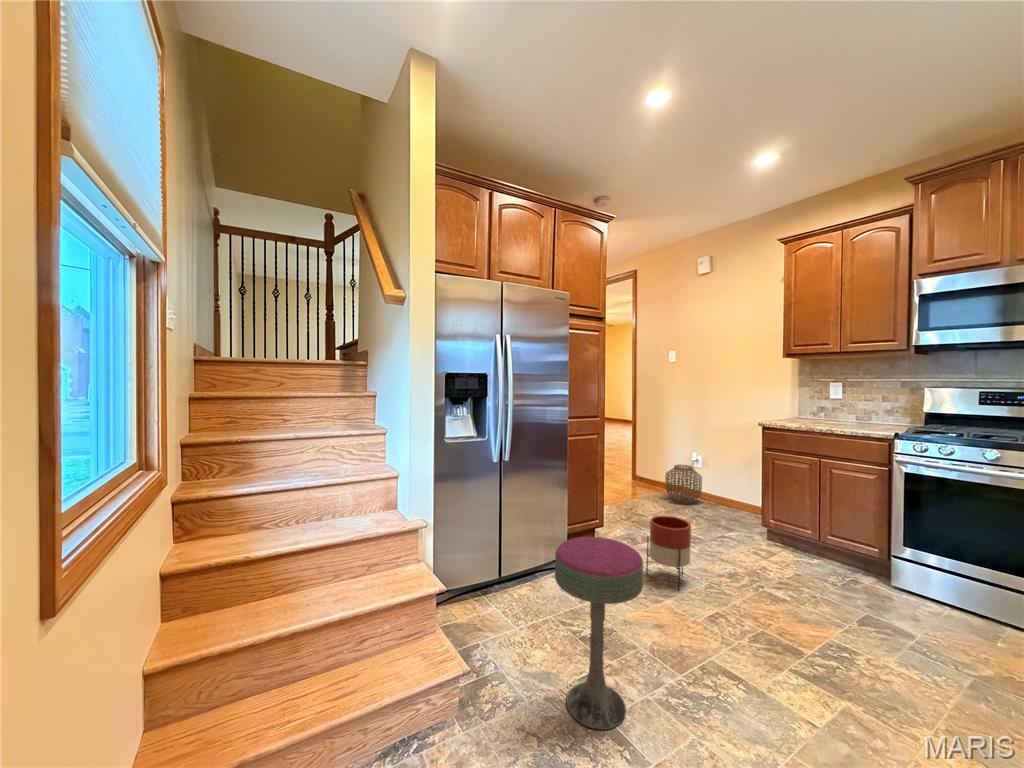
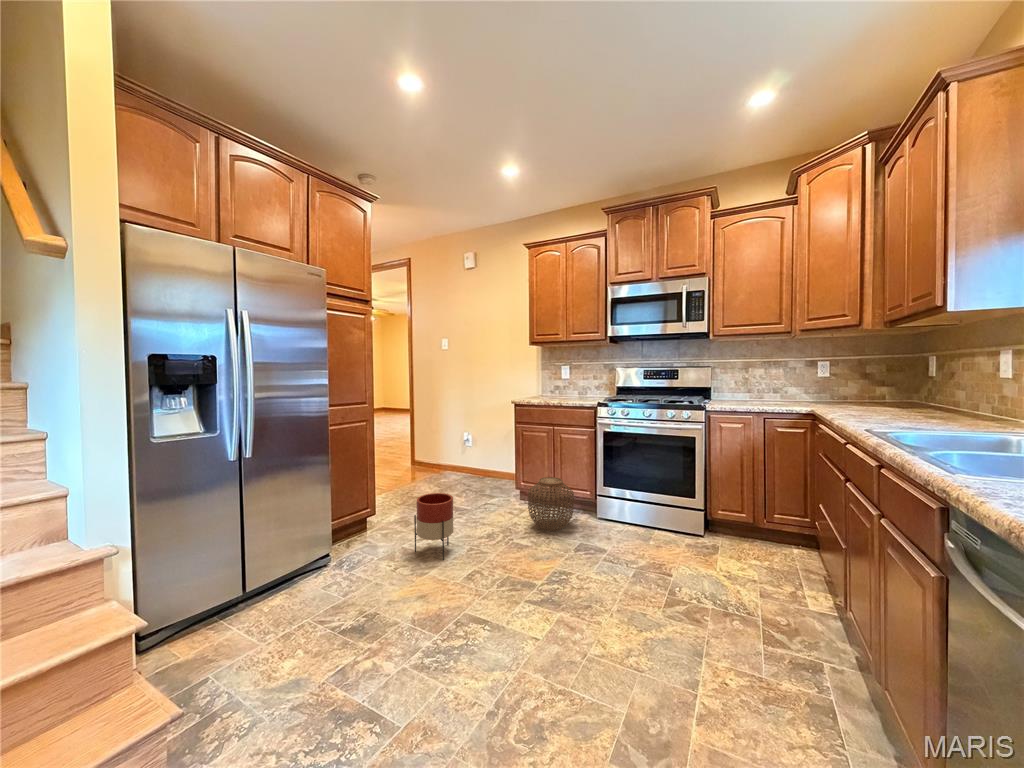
woven basket: present [665,465,702,504] -> present [528,477,574,531]
bar stool: present [555,537,643,730] -> none [297,524,393,717]

